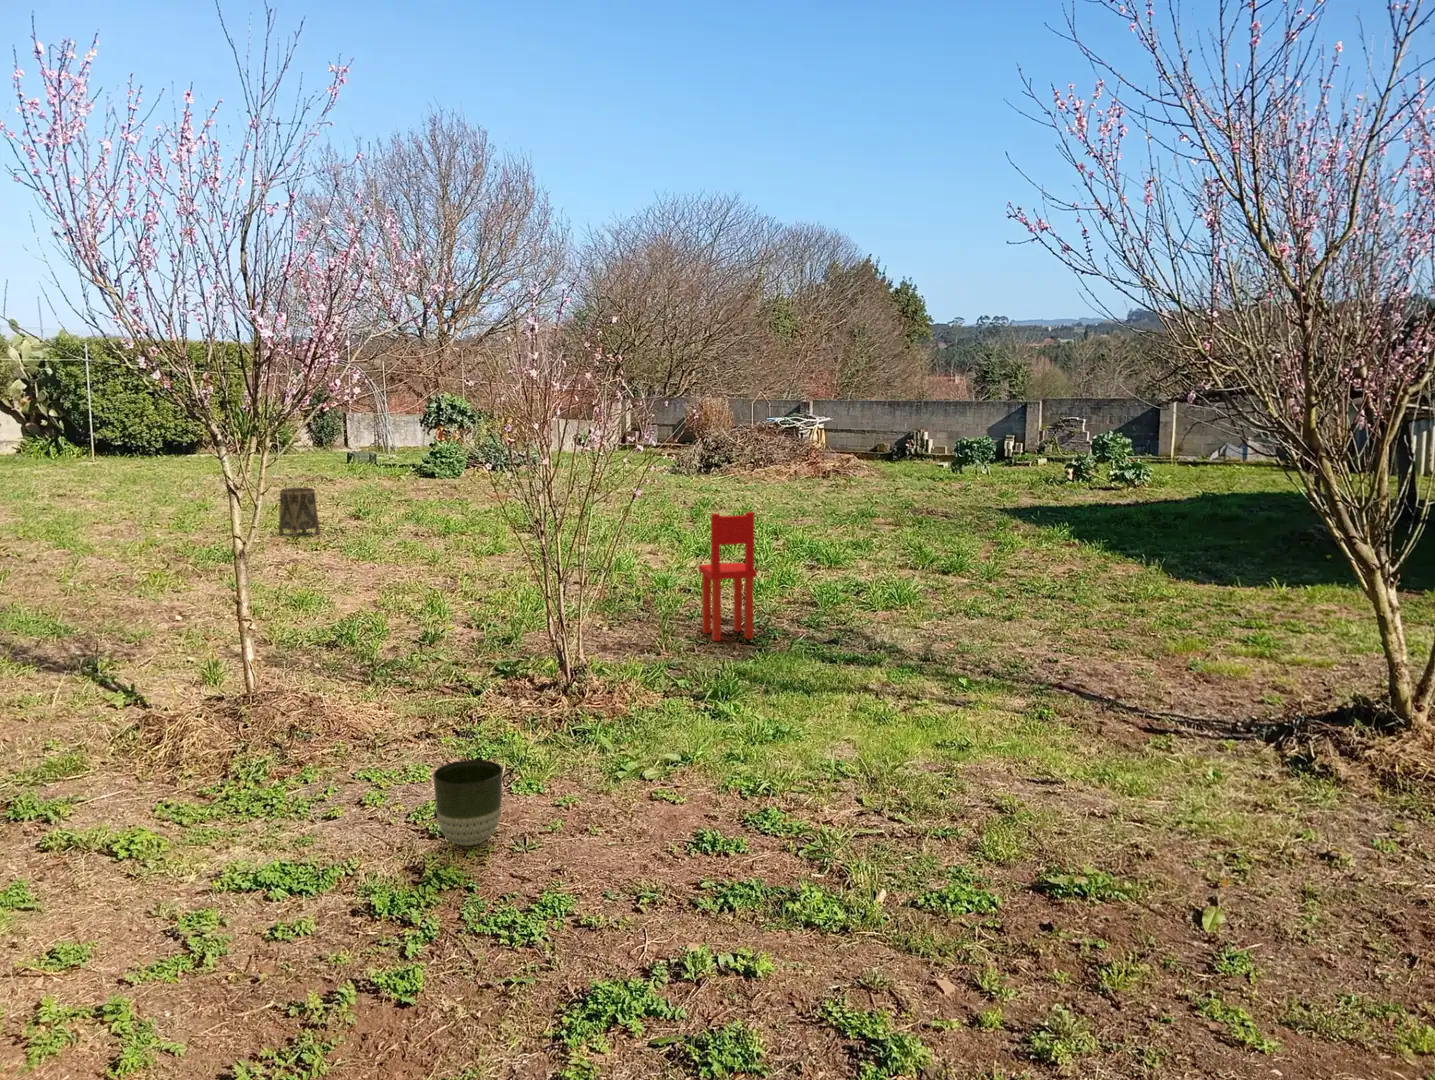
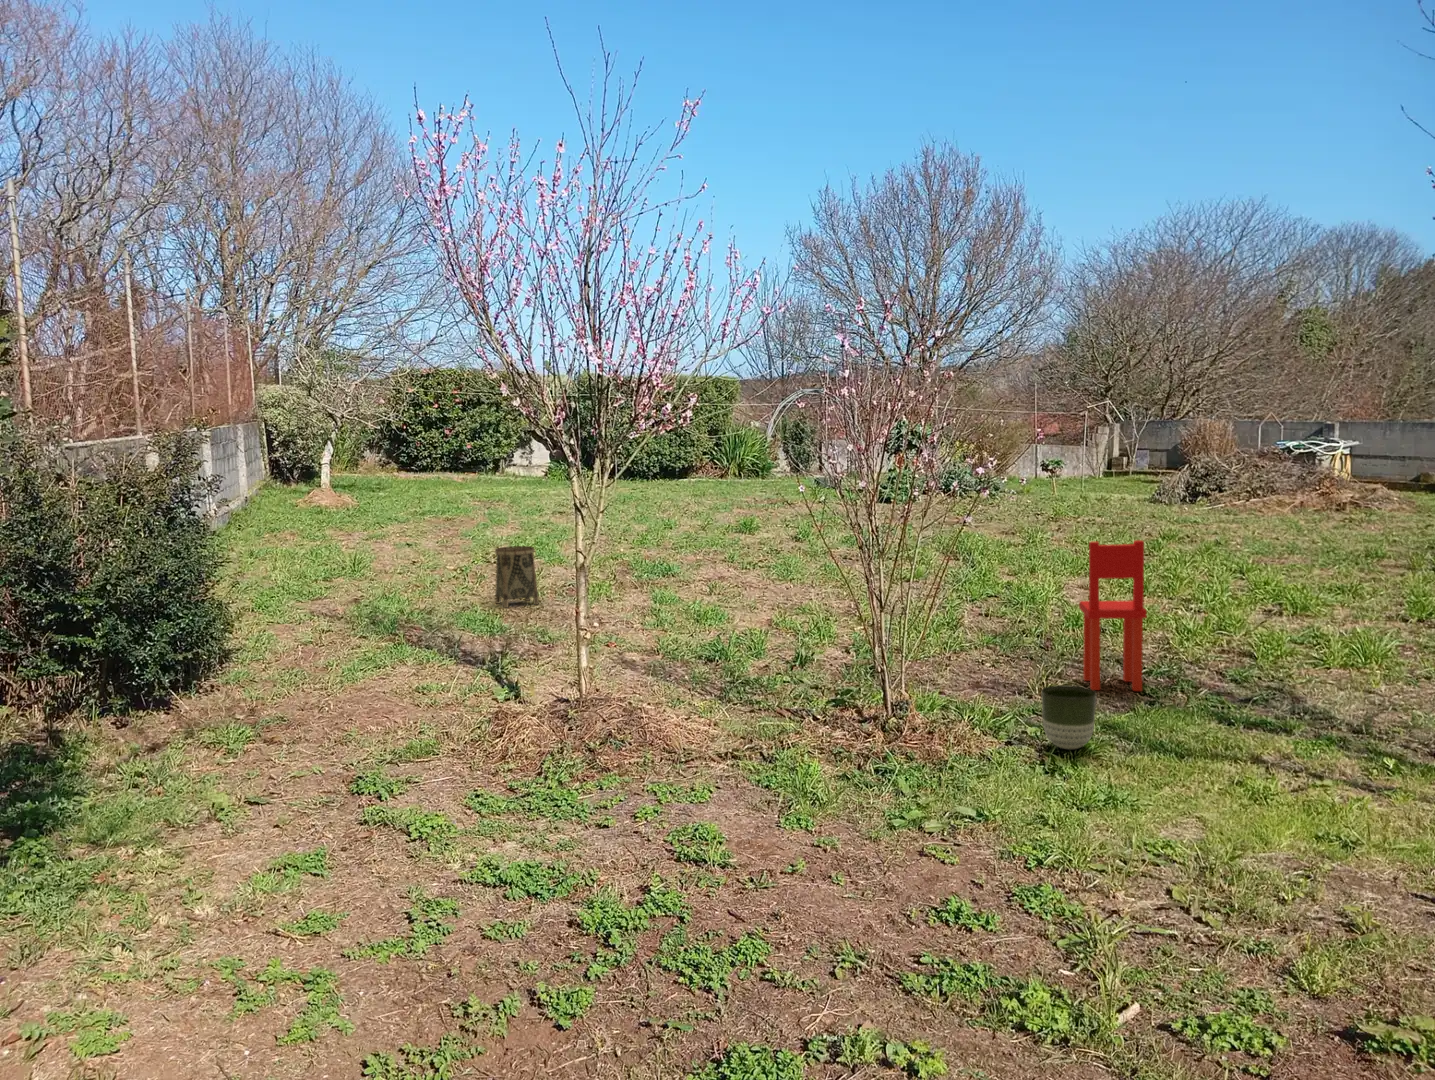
basket: present [279,488,320,537] -> present [495,546,539,608]
planter: present [433,760,502,846] -> present [1041,685,1096,749]

